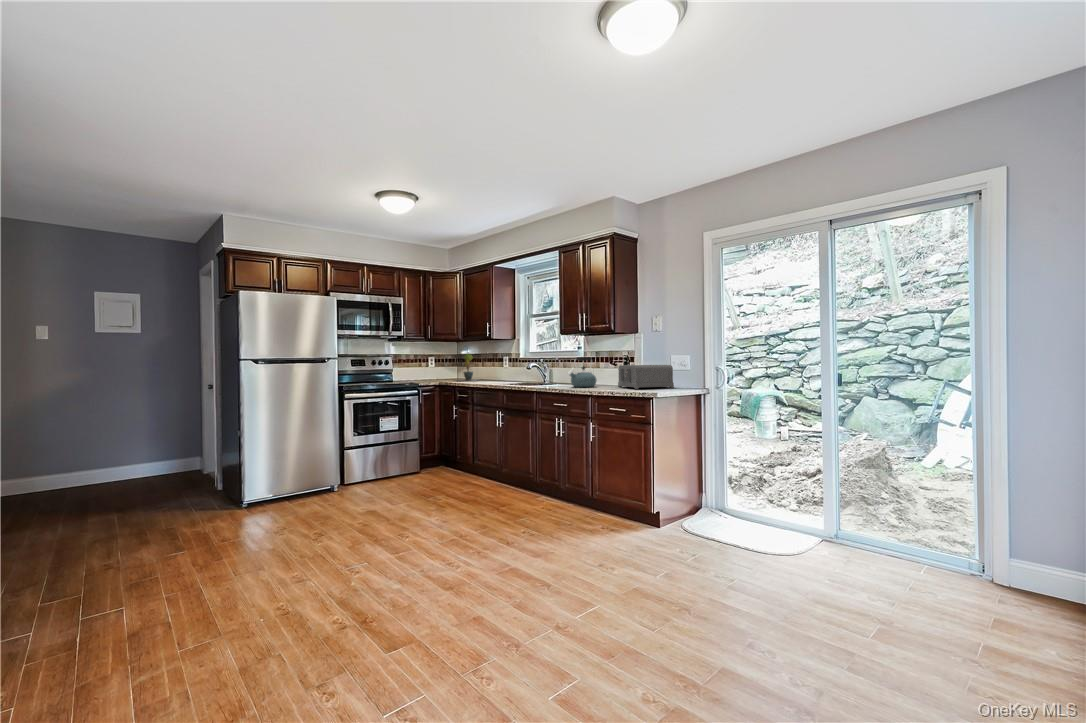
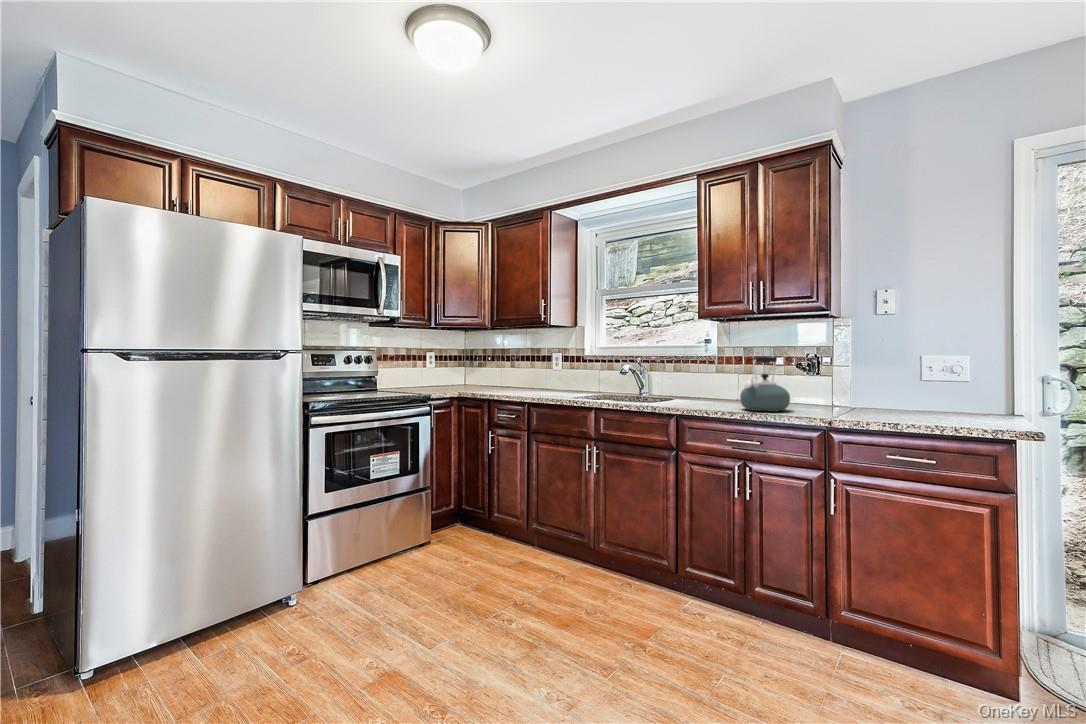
potted plant: present [464,354,473,381] -> none [481,348,524,392]
toaster: present [618,365,674,389] -> none [834,372,955,418]

